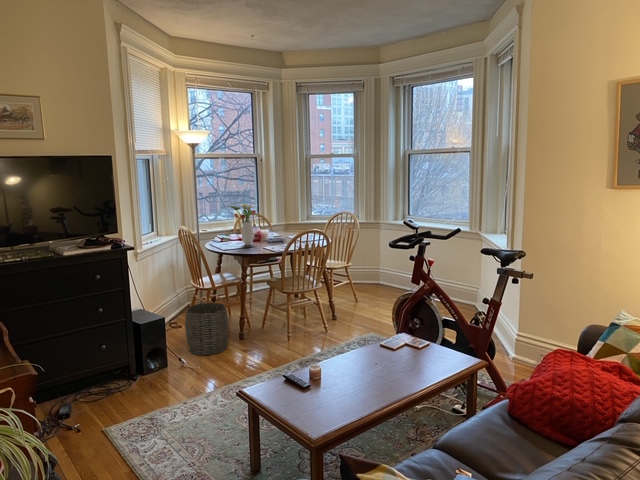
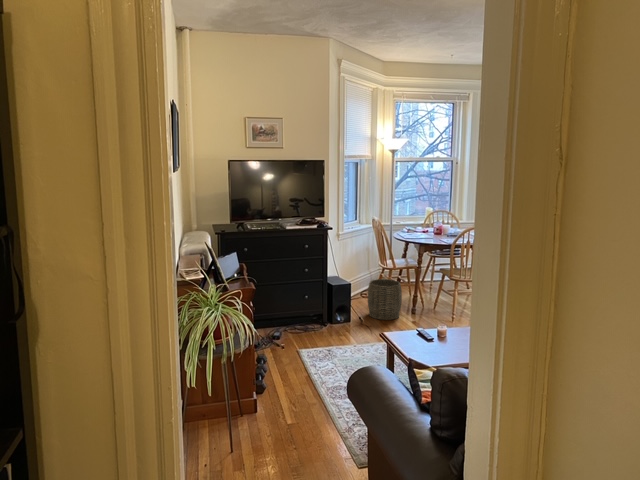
flower arrangement: present [228,204,255,245] -> none [410,201,437,236]

